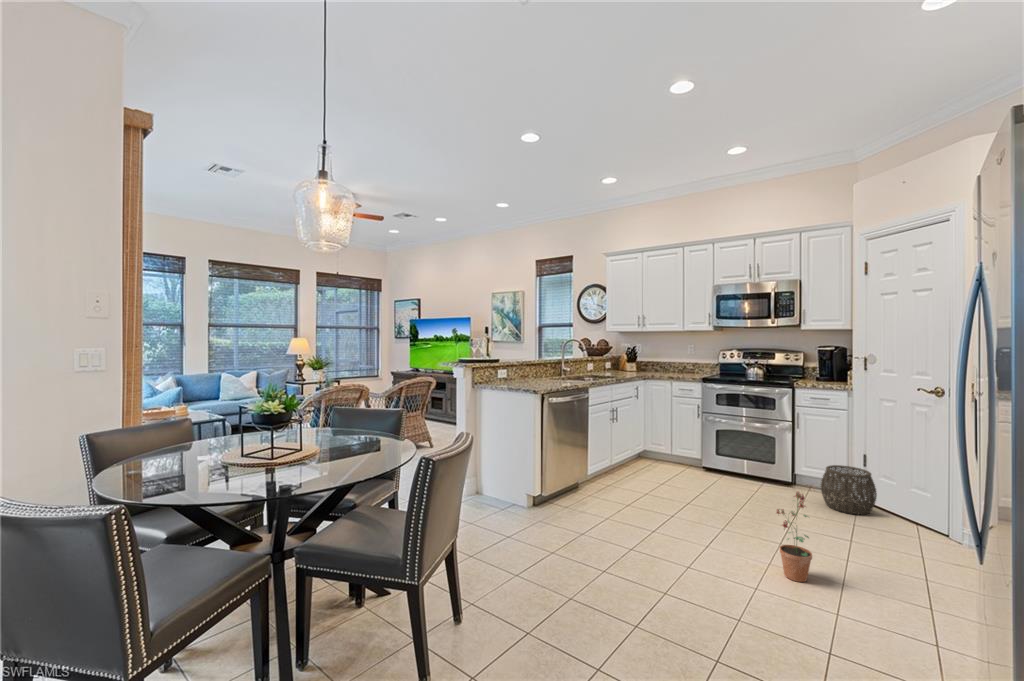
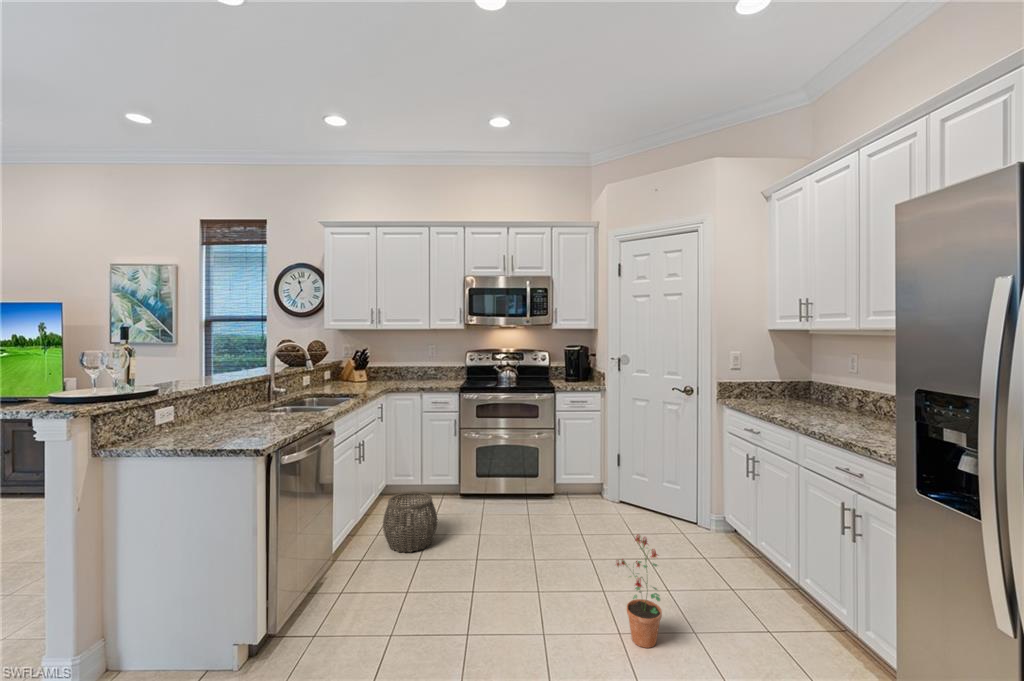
woven basket: present [821,465,877,515] -> present [383,491,437,552]

